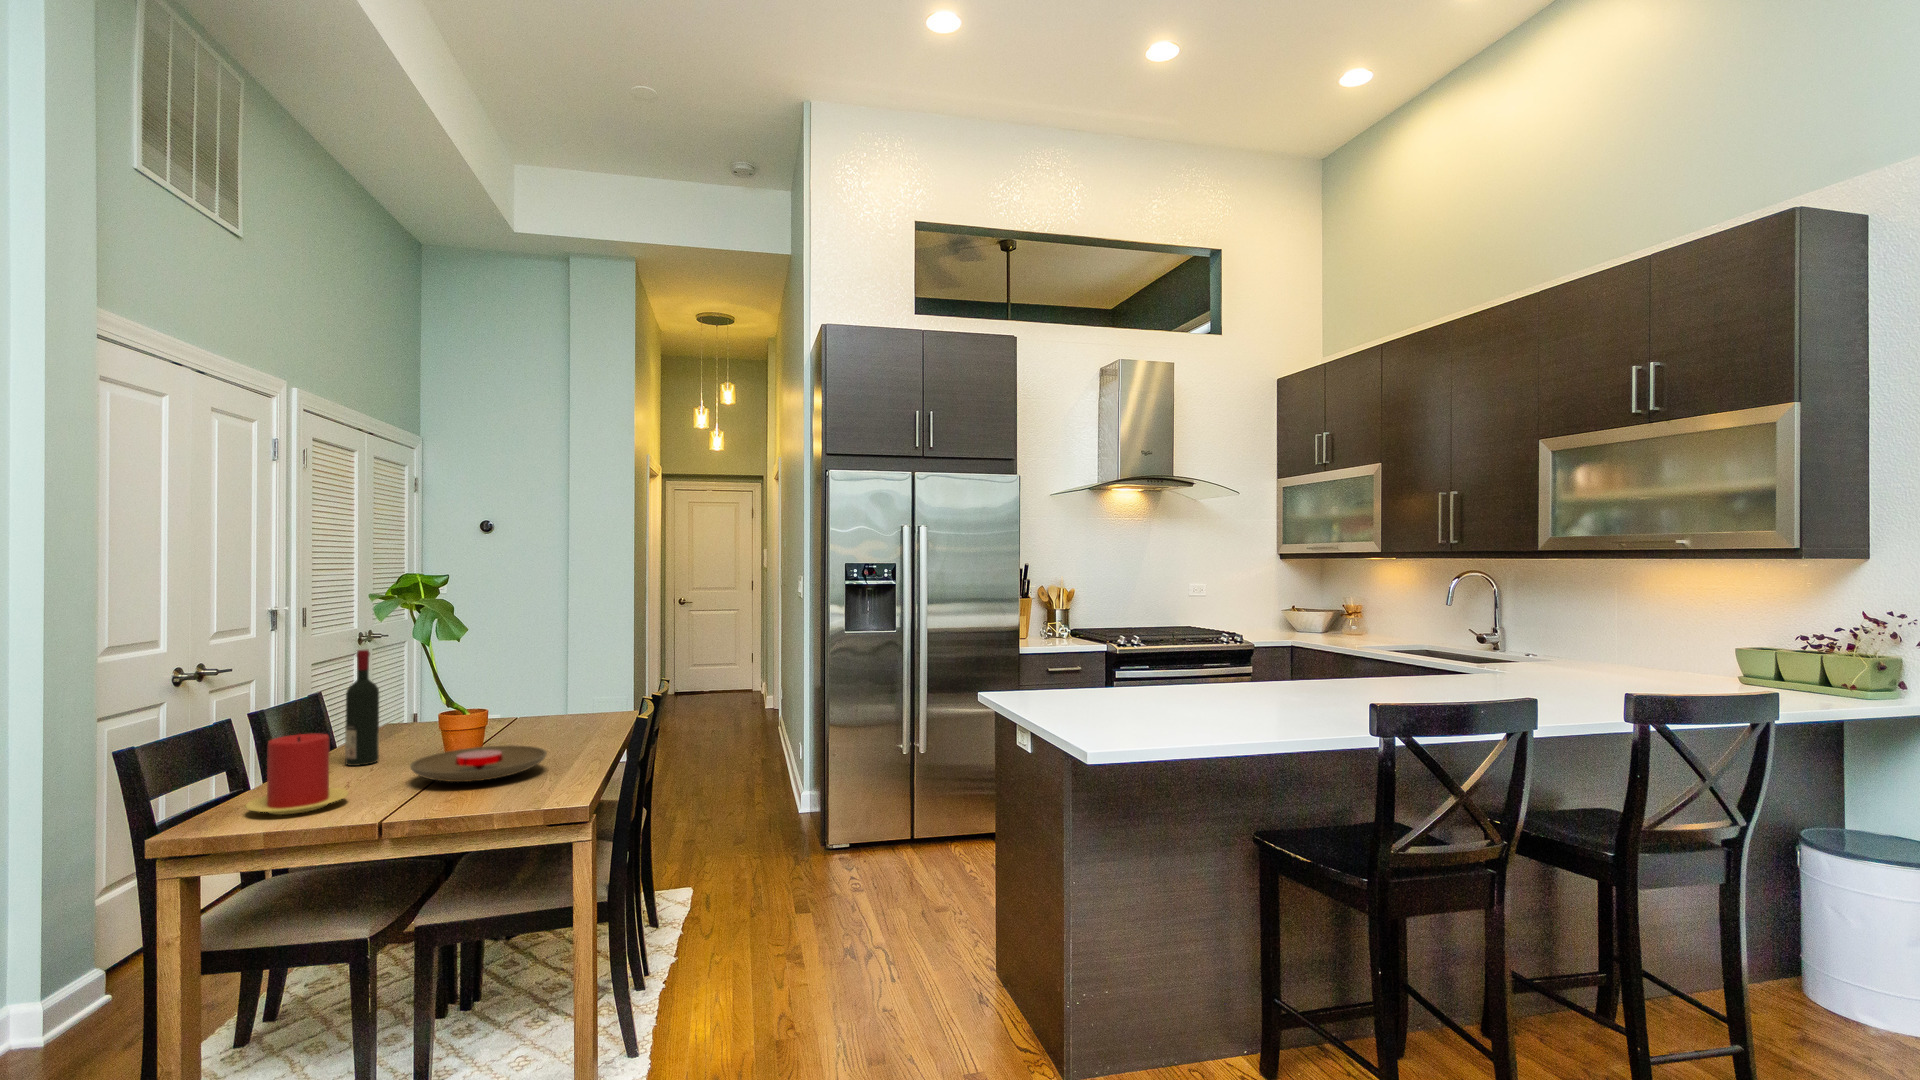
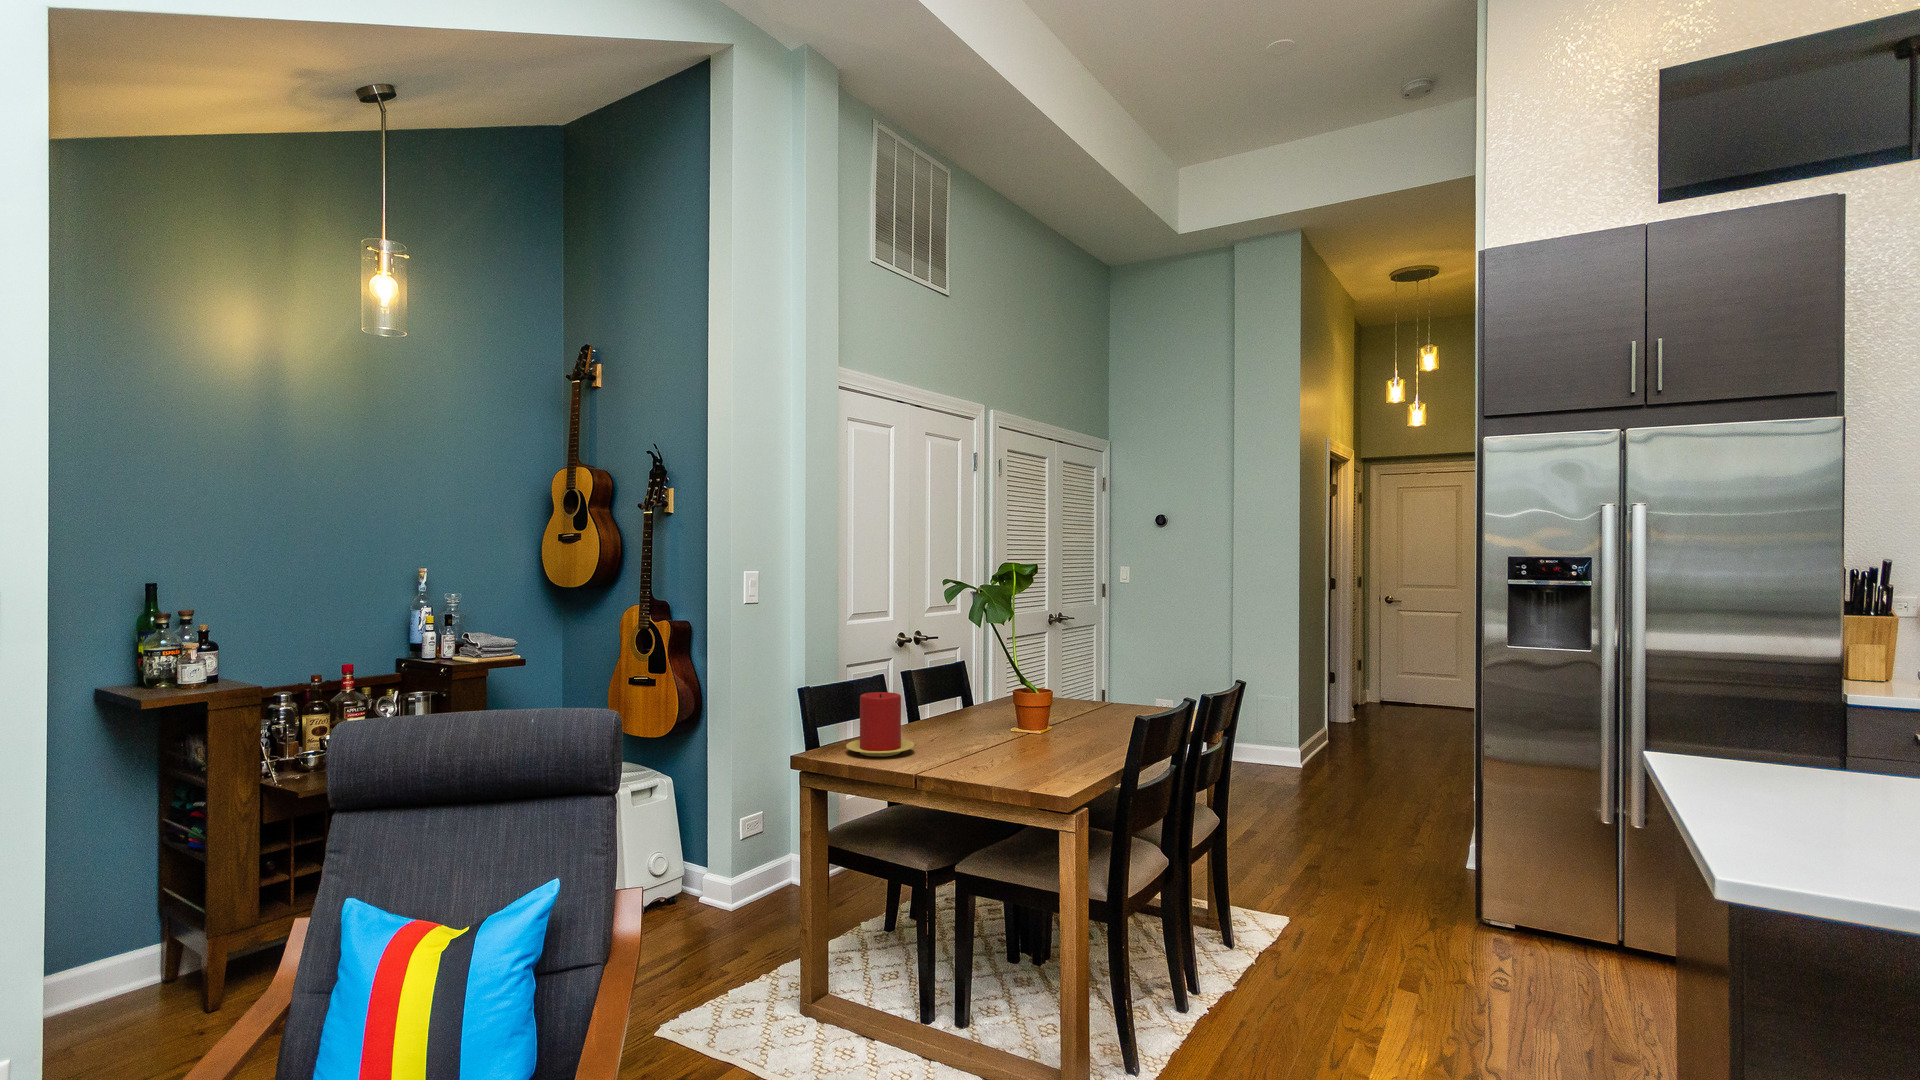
wine bottle: present [345,649,379,766] -> none [947,627,971,727]
plate: present [410,745,547,782] -> none [965,724,1078,755]

